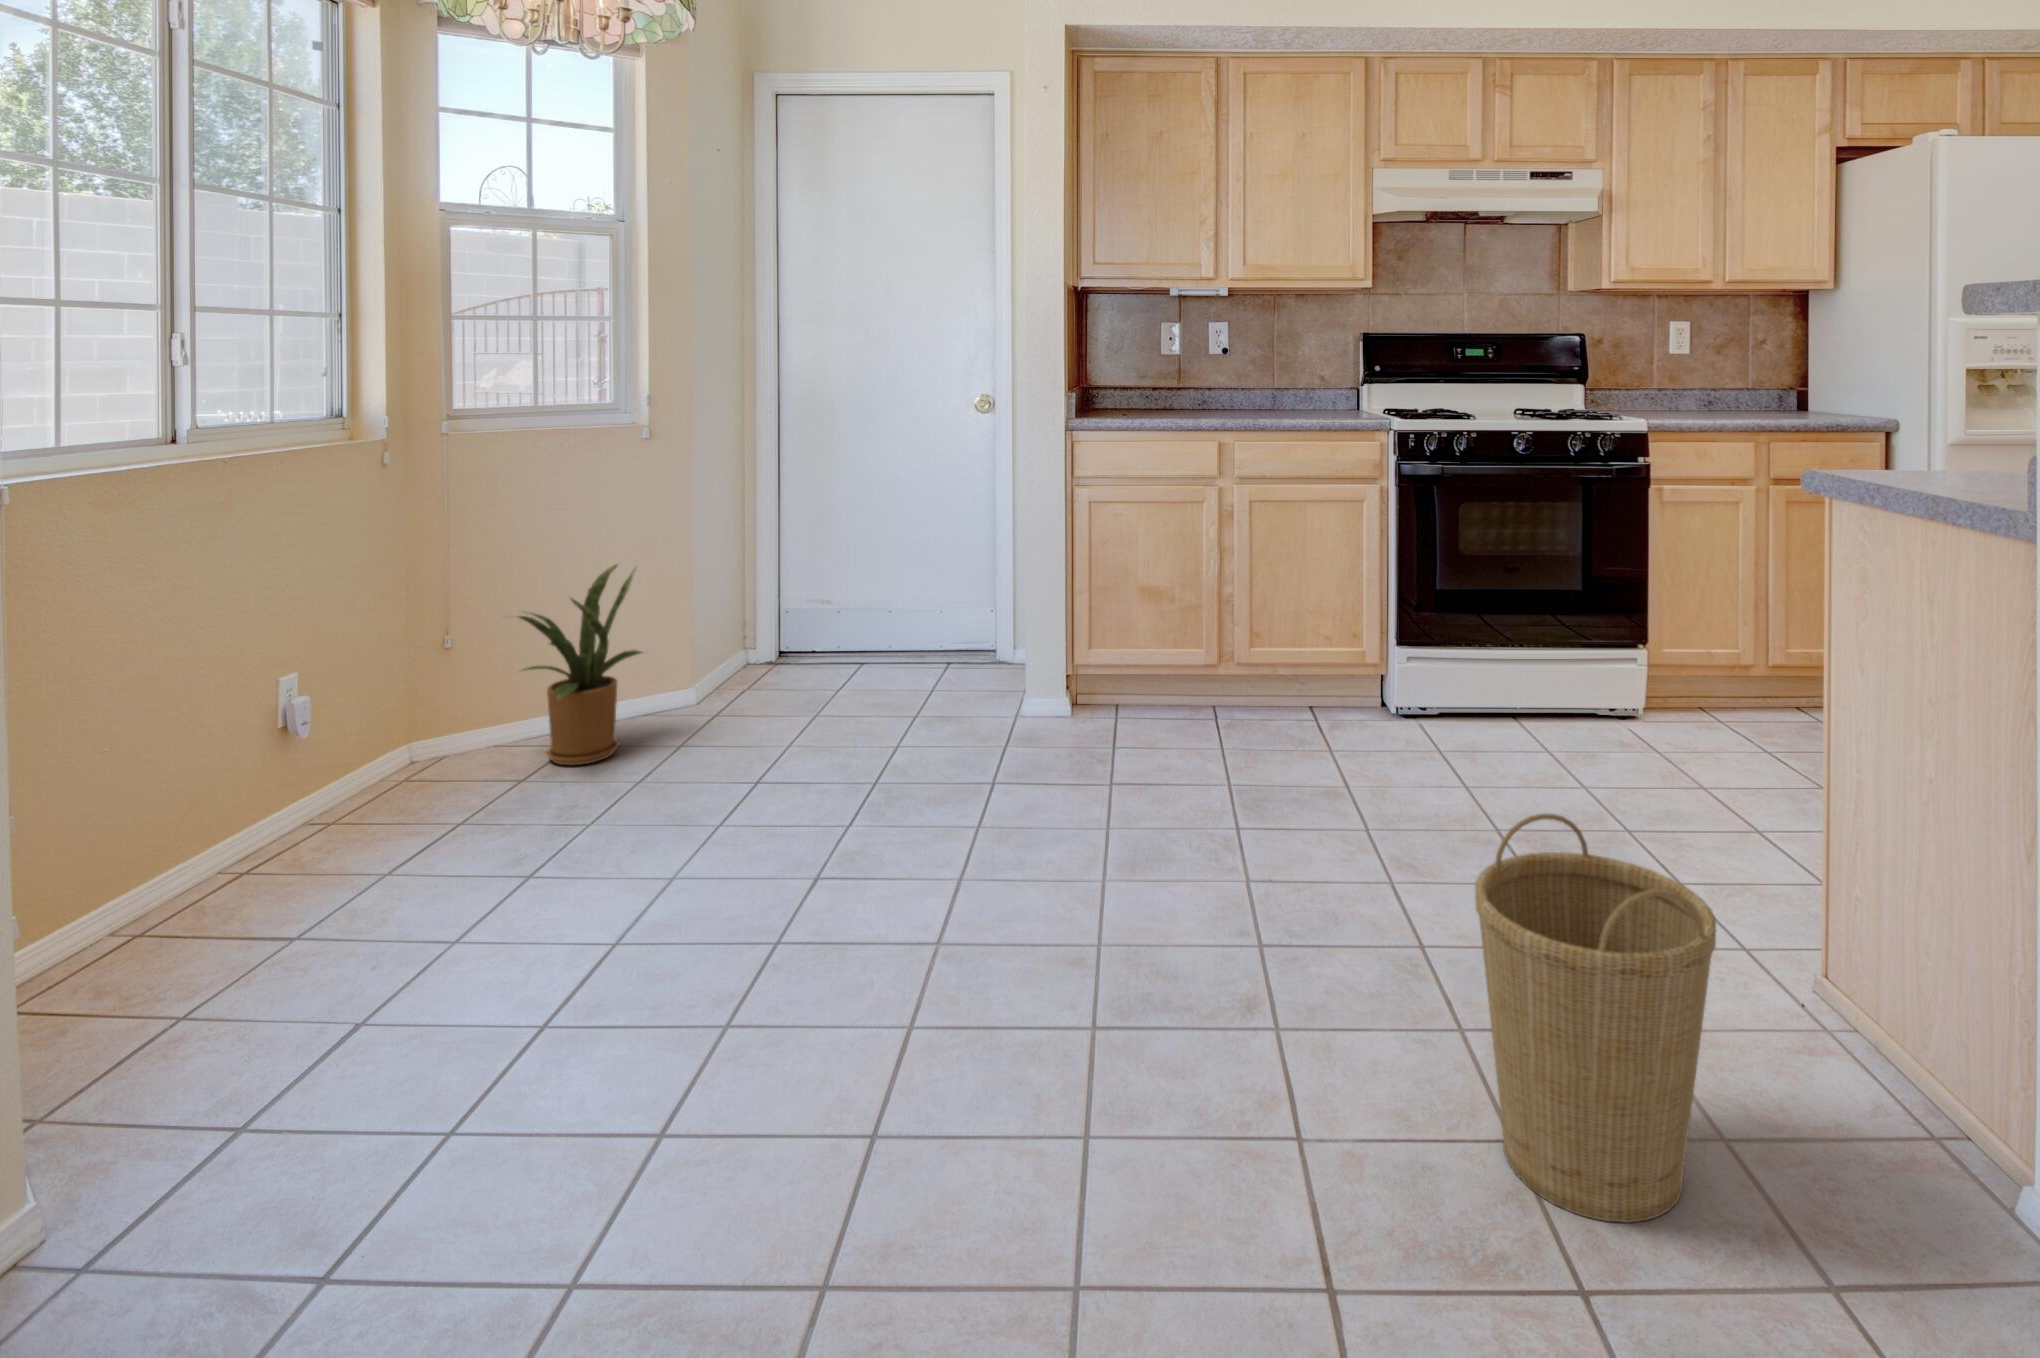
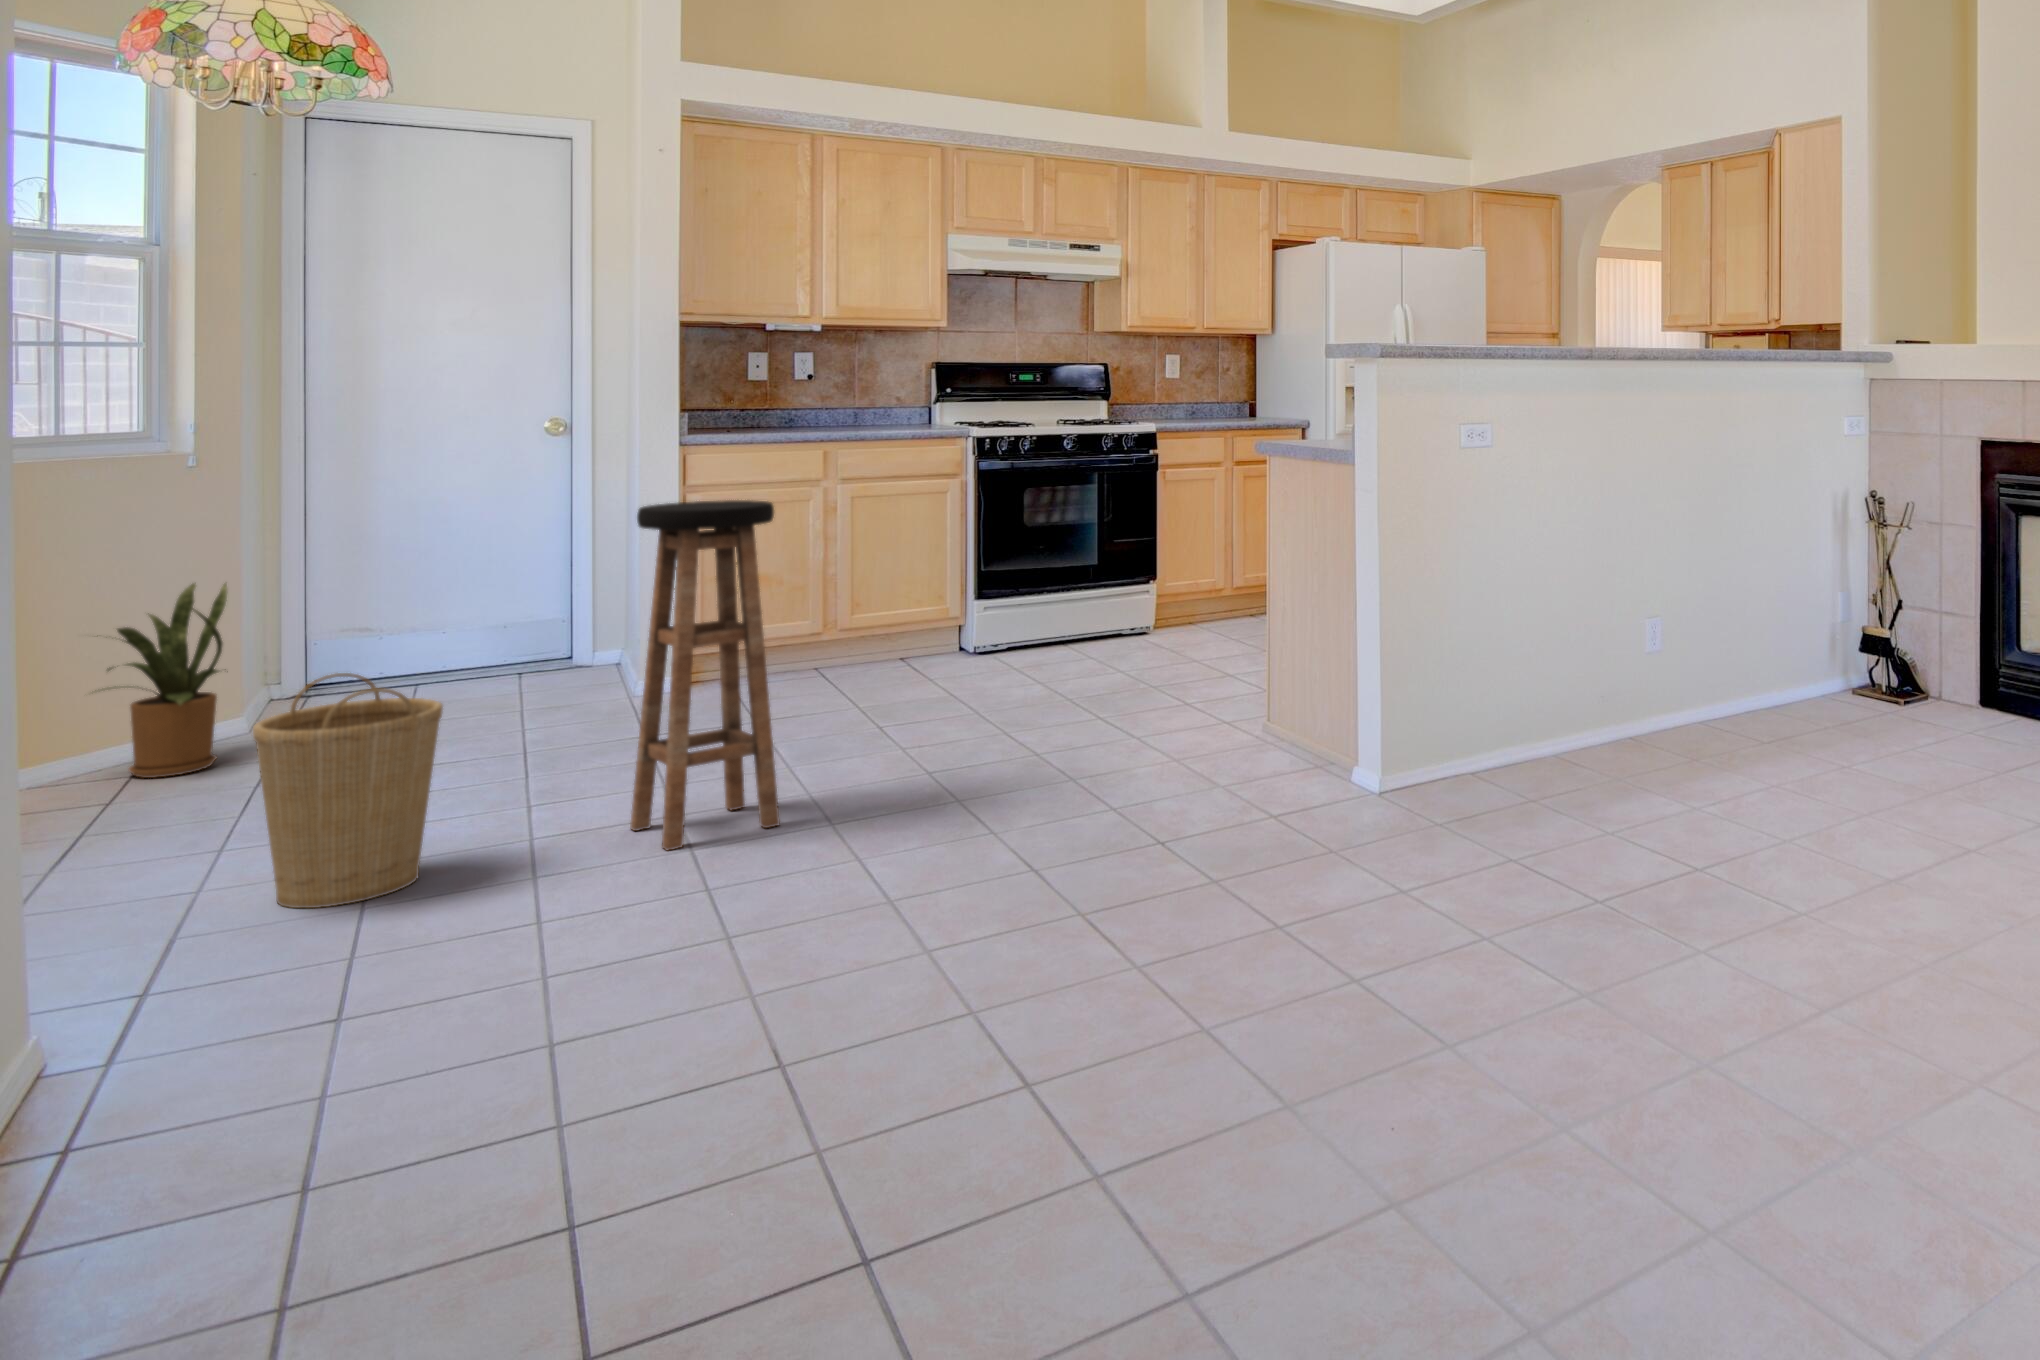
bar stool: none [722,568,924,1173] -> present [630,500,780,850]
basket: present [1475,813,1716,1222] -> present [253,673,443,908]

